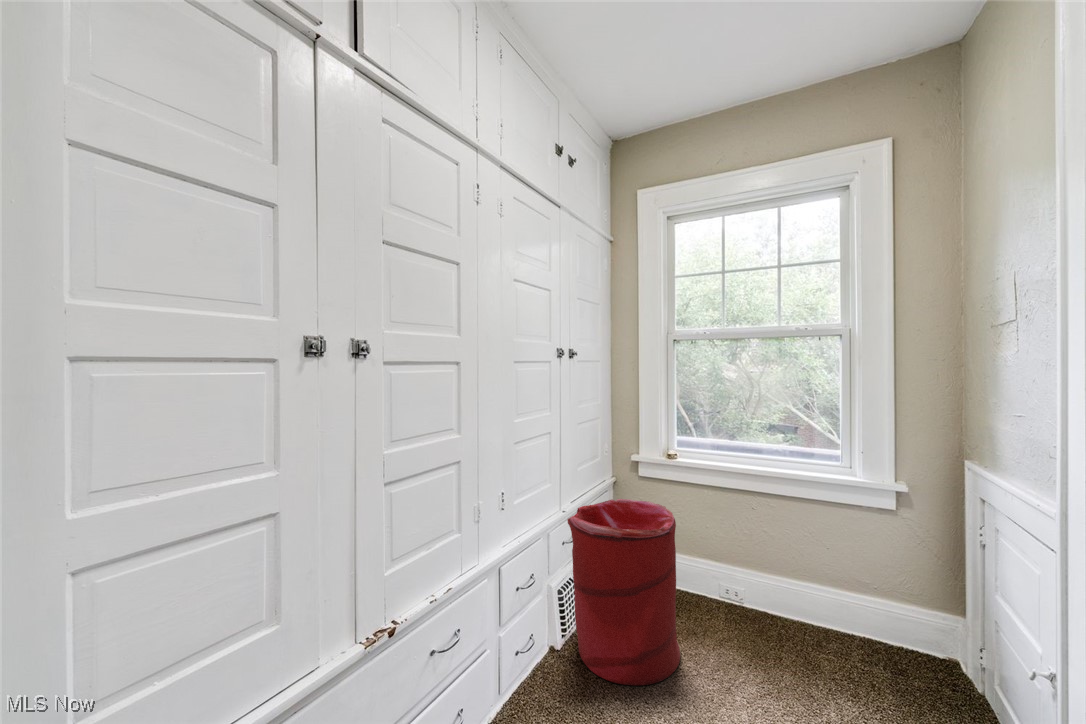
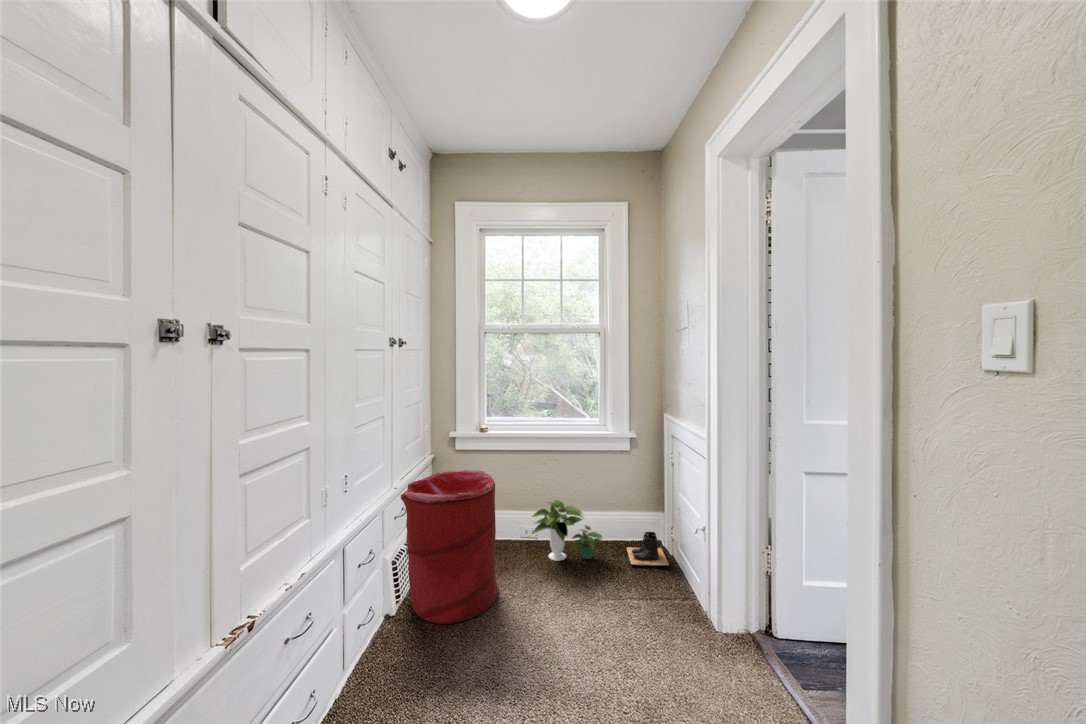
potted plant: none [732,557,846,654] -> present [532,500,602,561]
boots: none [889,639,975,708] -> present [626,532,669,566]

